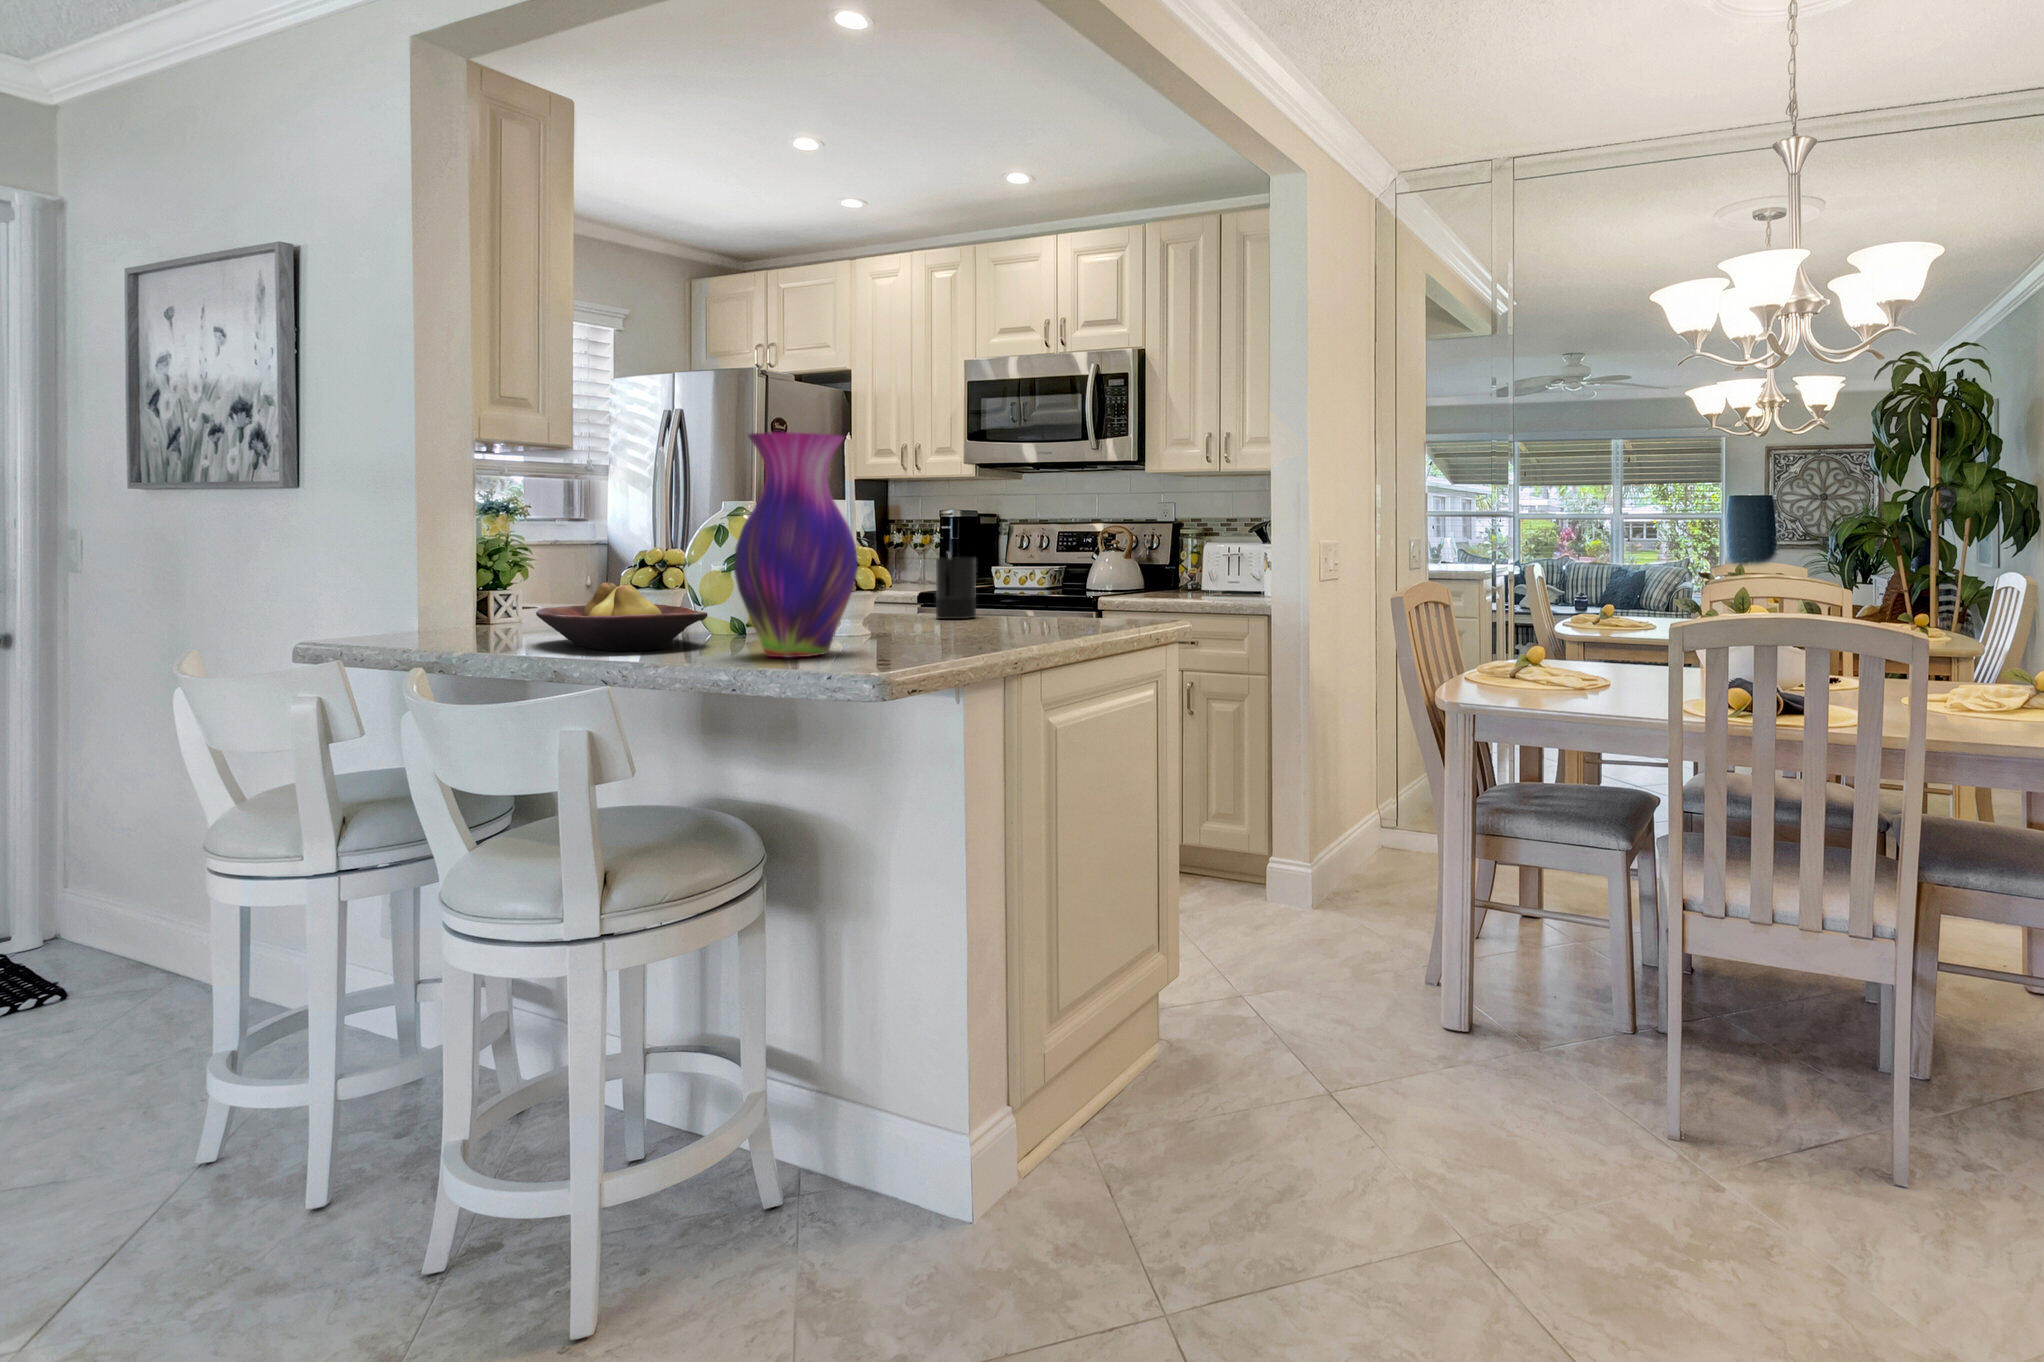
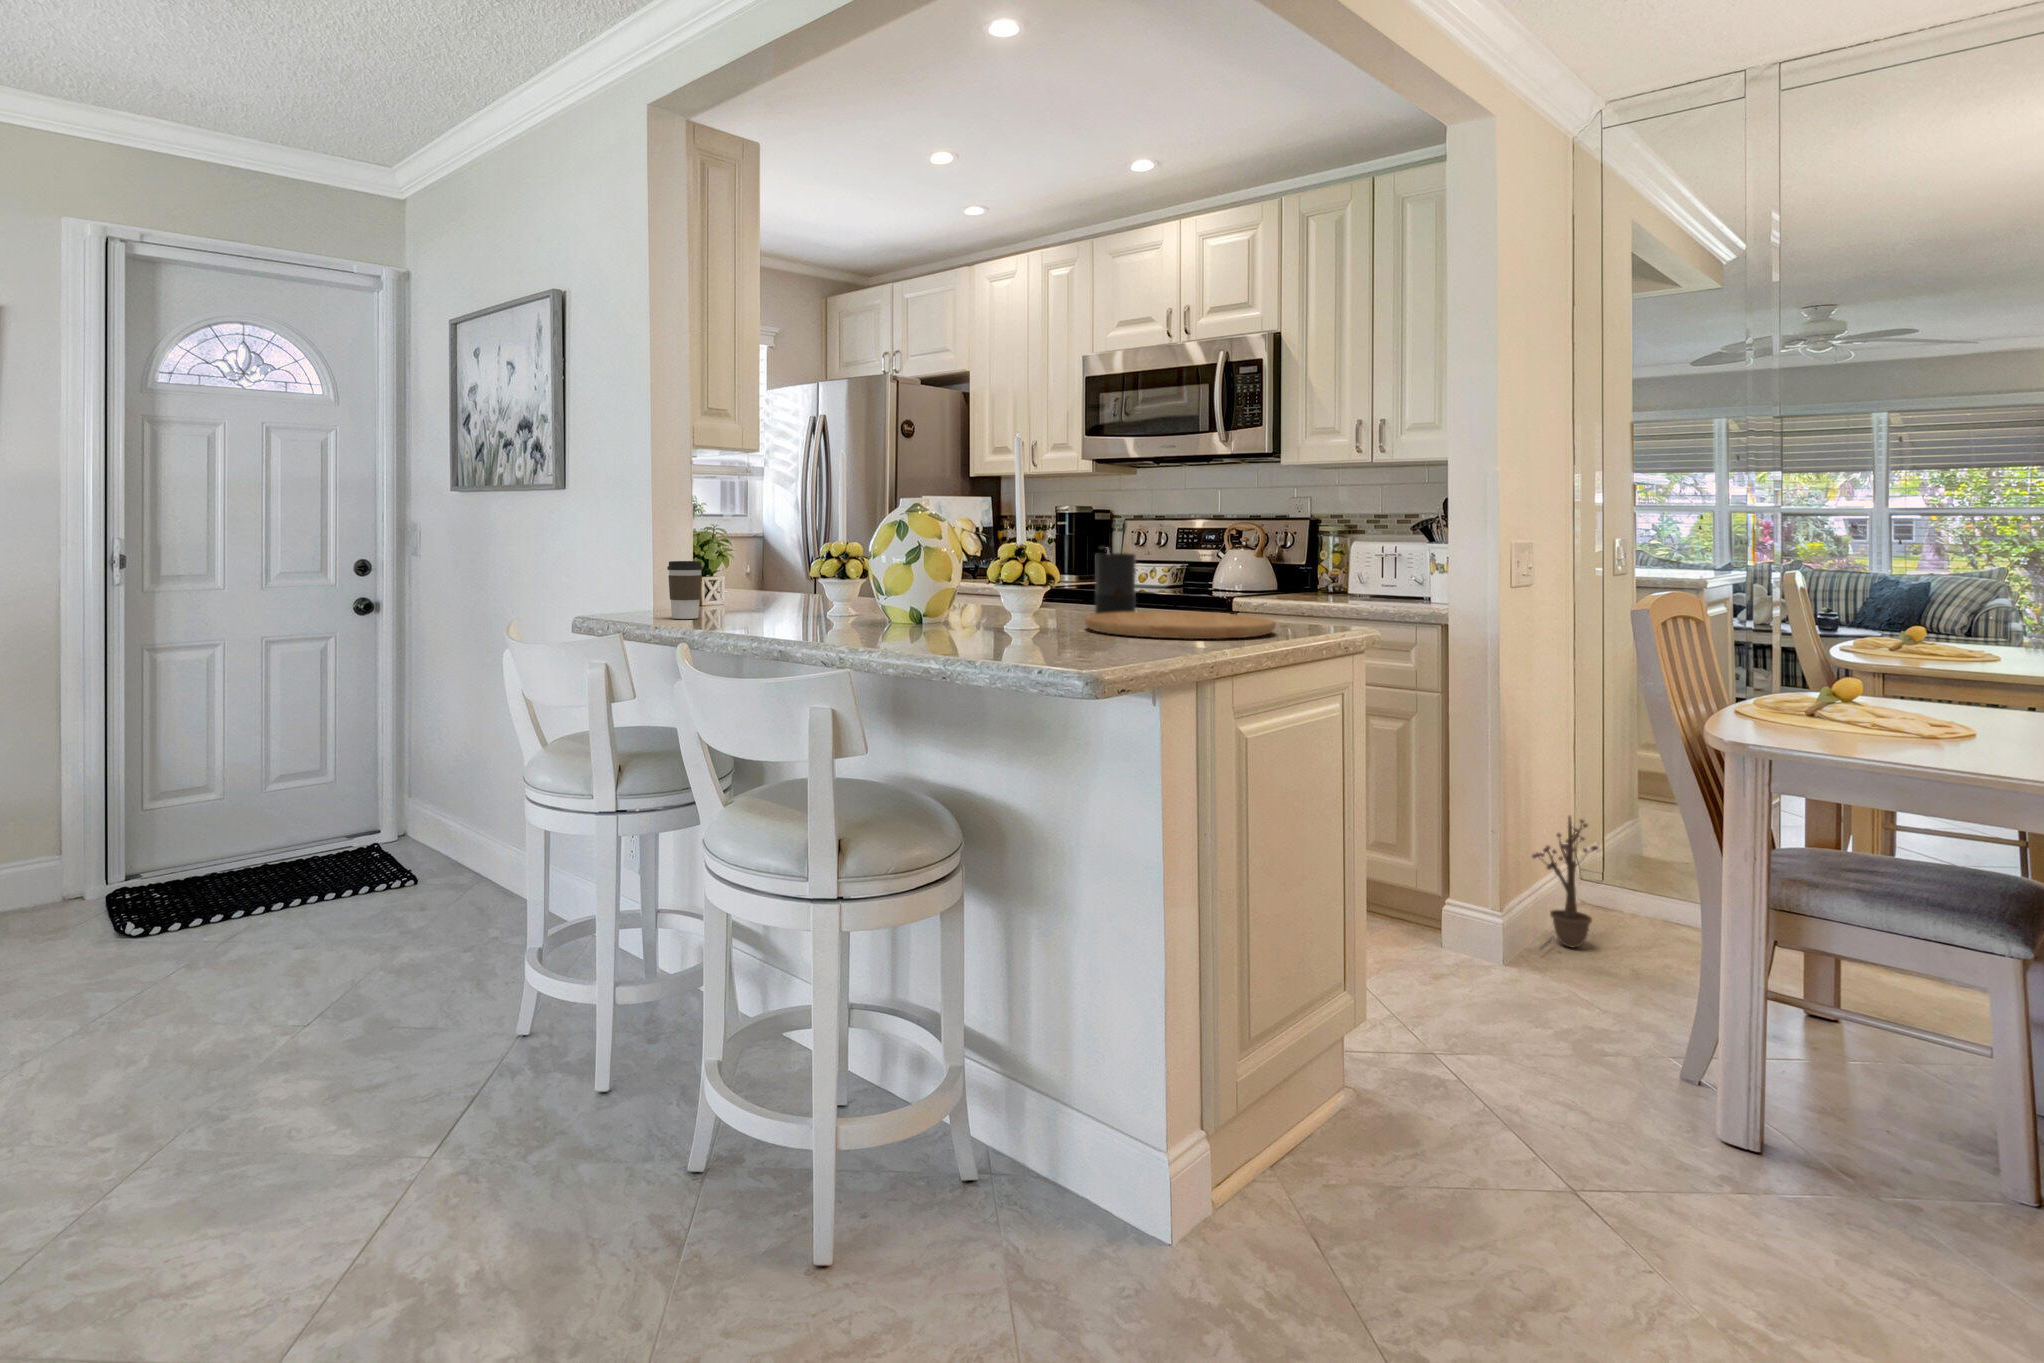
vase: present [734,432,858,657] -> none [939,429,1053,650]
coffee cup: none [423,572,472,639] -> present [667,561,703,619]
fruit bowl: present [536,582,707,651] -> none [759,573,905,637]
cutting board: none [910,613,1091,638] -> present [1085,612,1276,639]
decorative plant: none [1340,779,1392,900] -> present [1532,816,1598,950]

